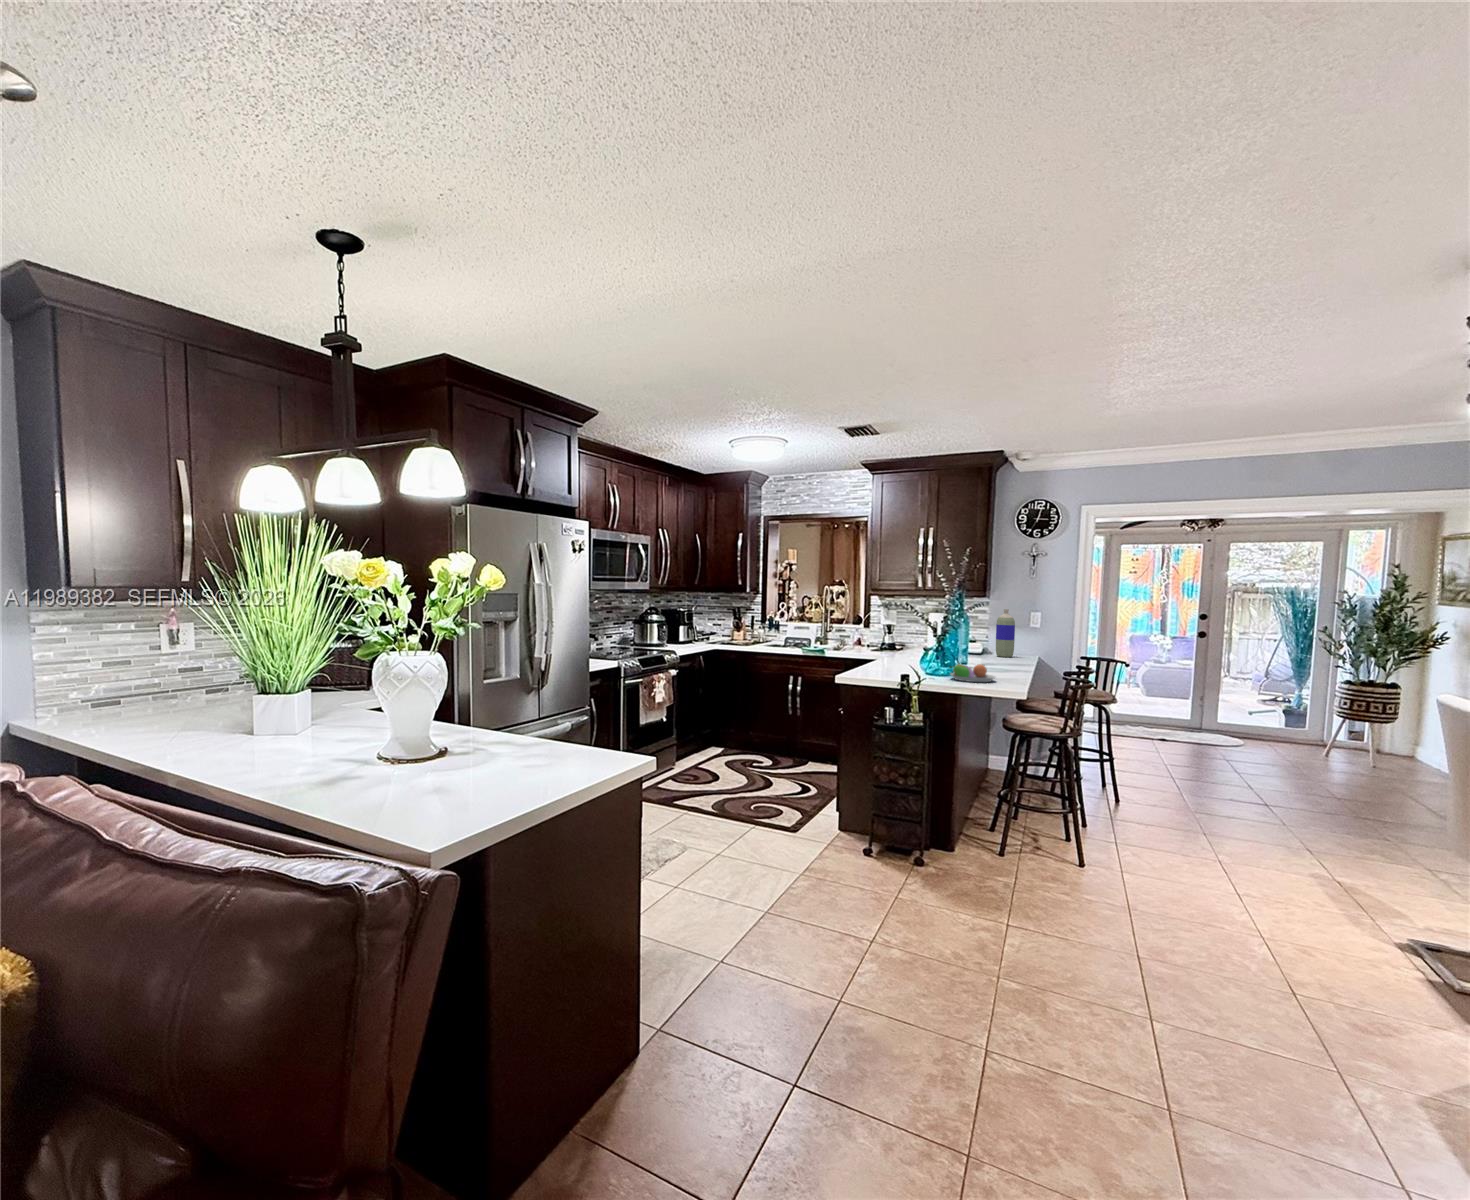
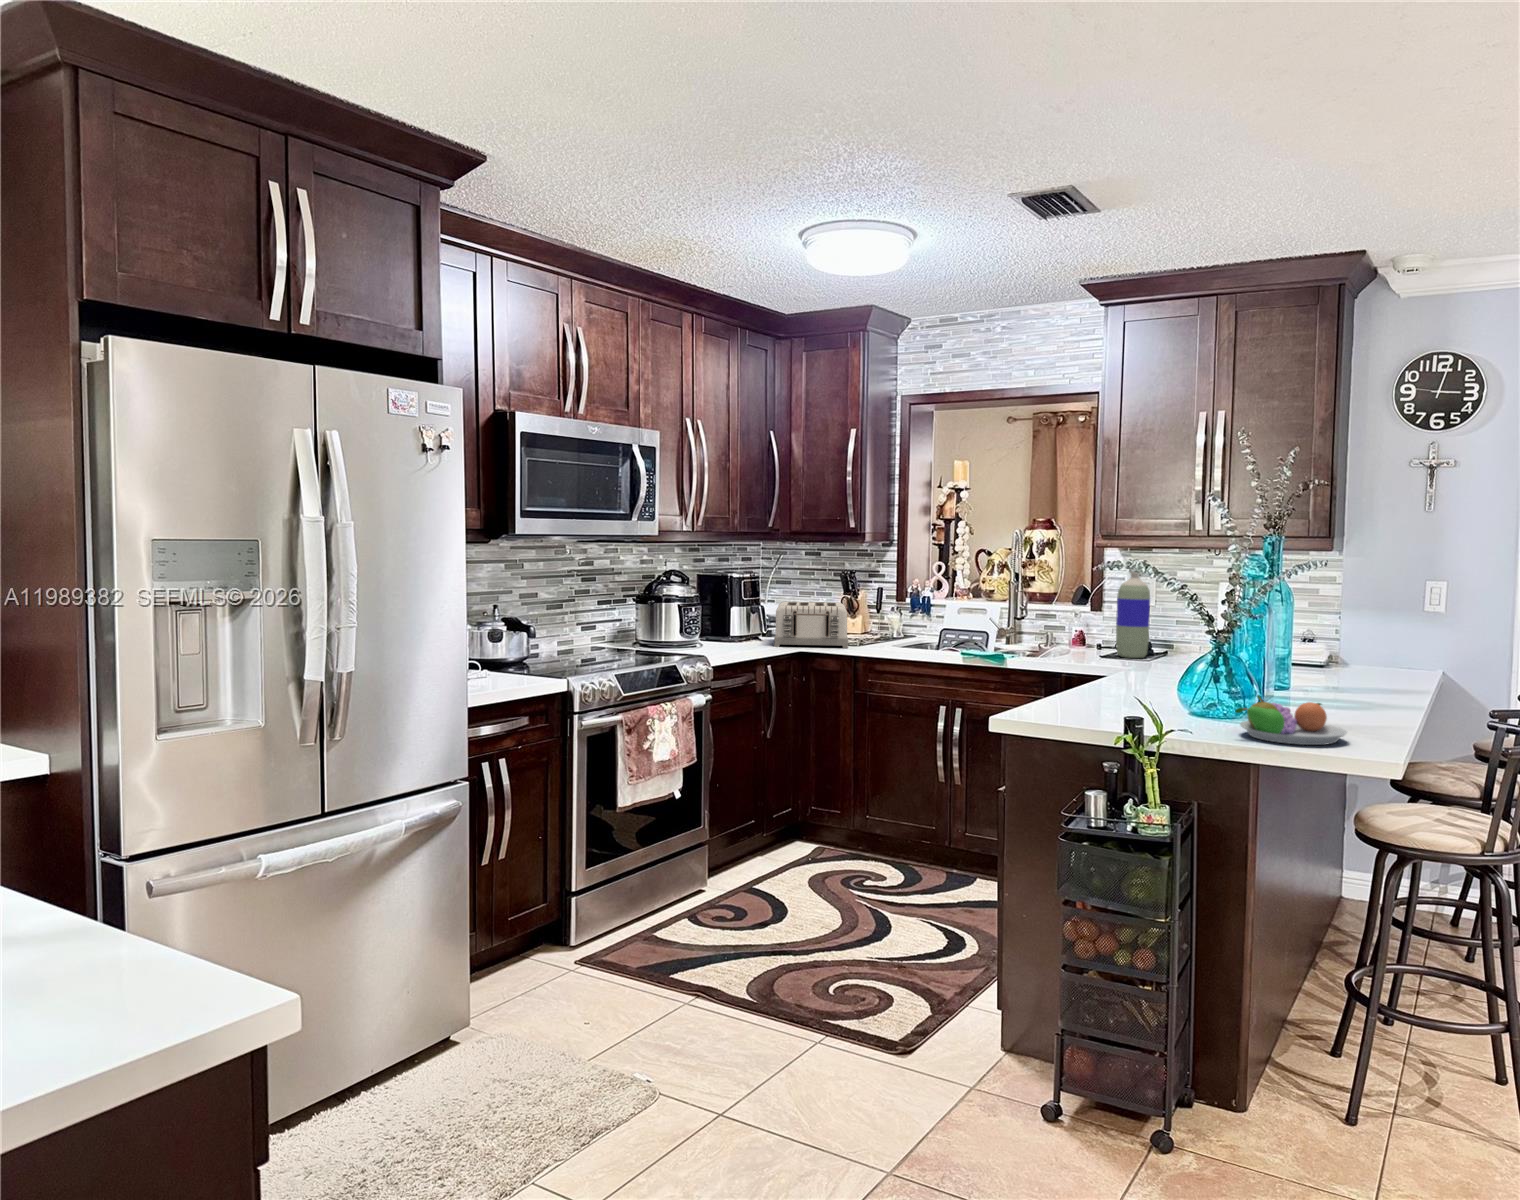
bottle: present [996,609,1015,657] -> present [1116,571,1150,658]
toaster: none [703,622,743,646] -> present [774,602,848,648]

